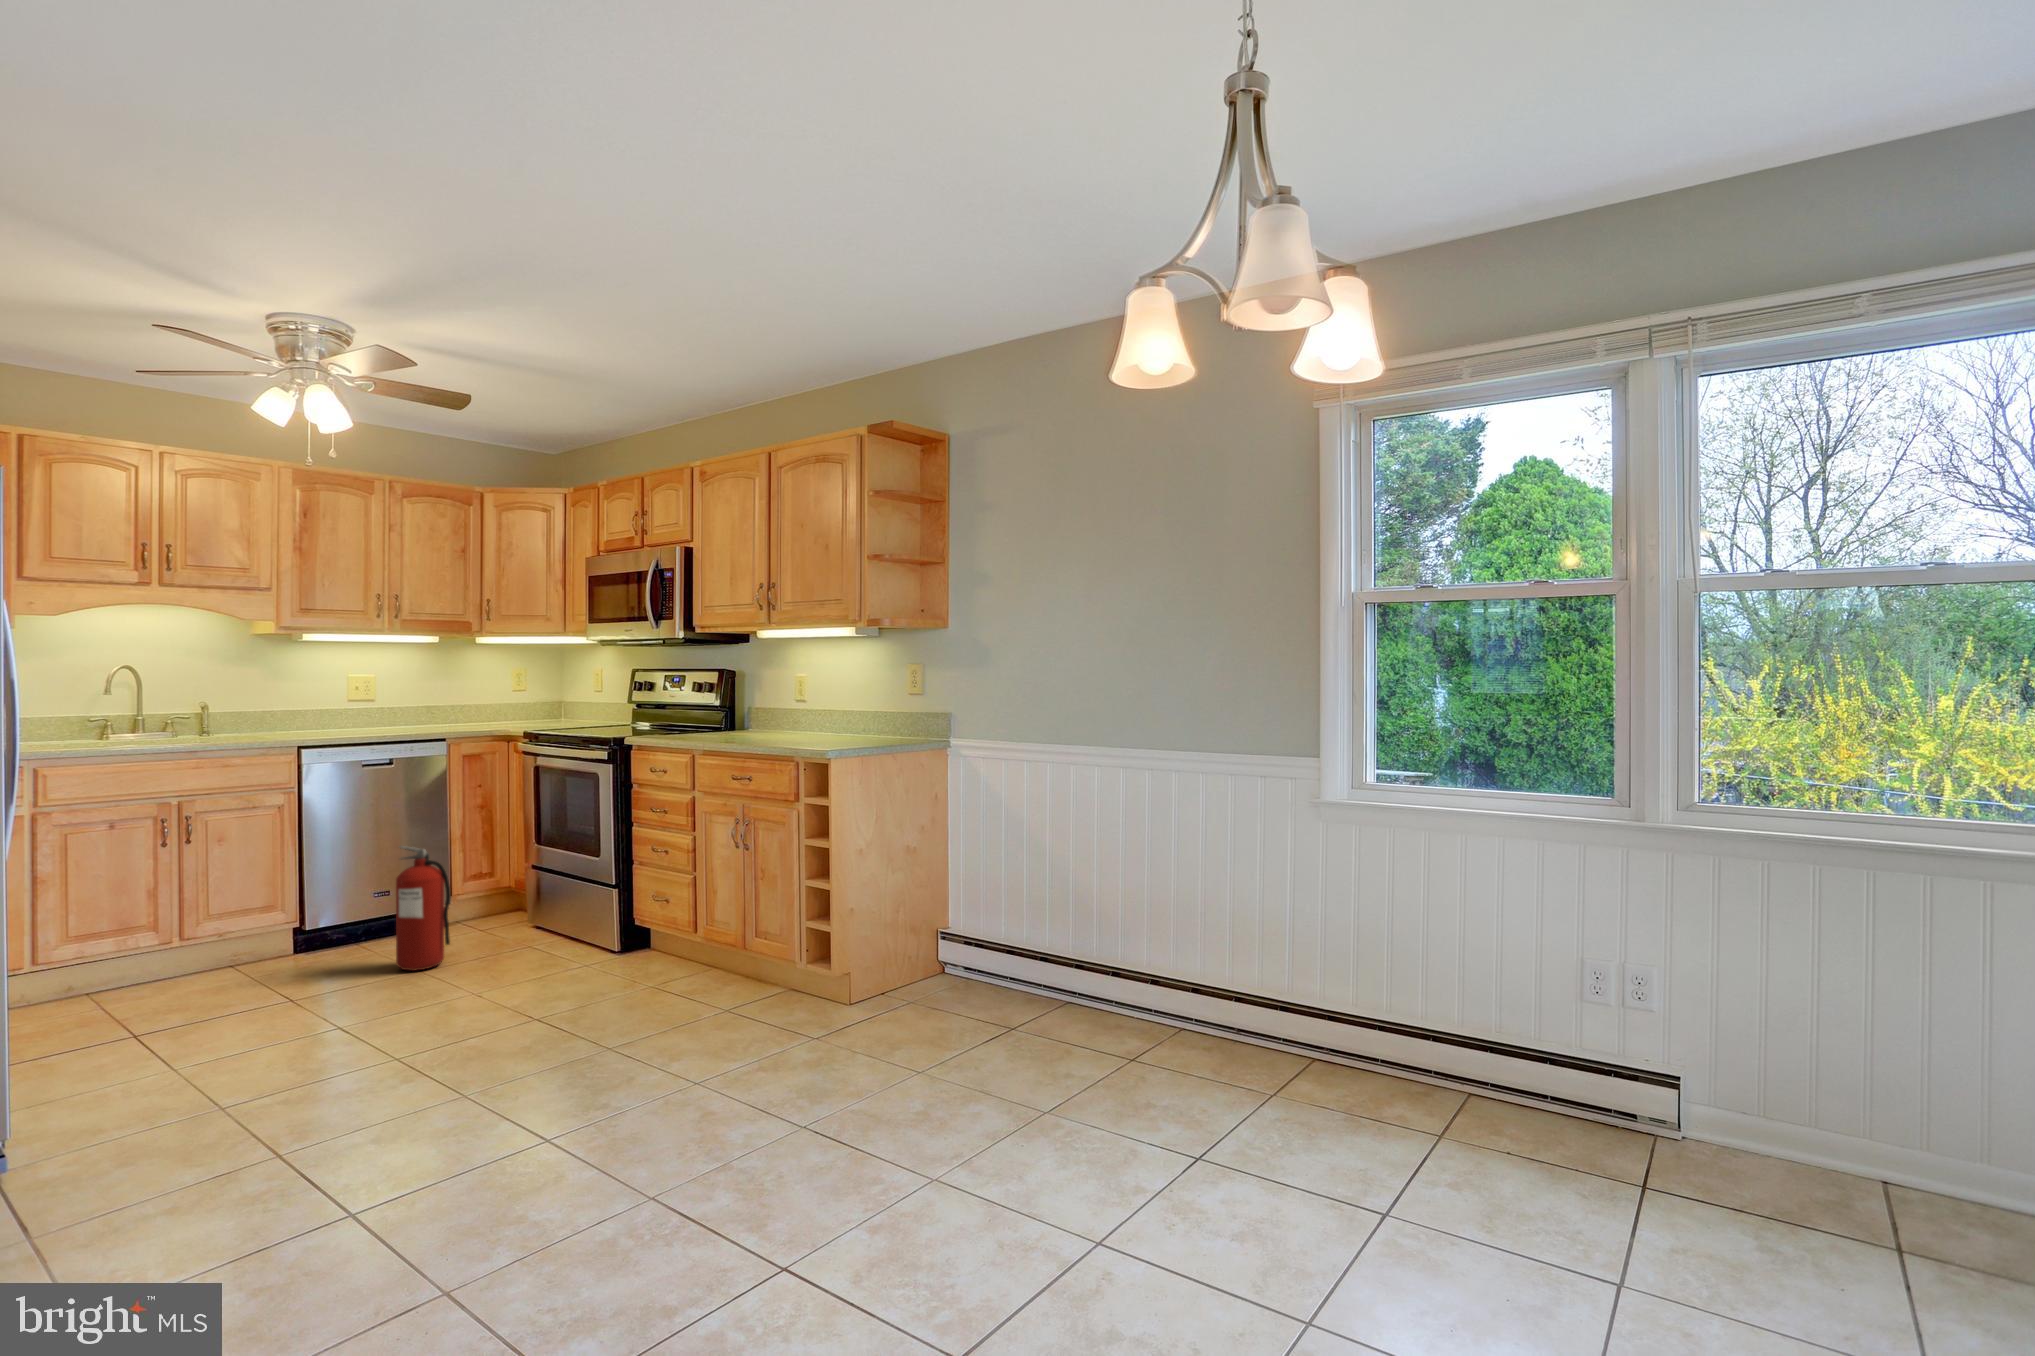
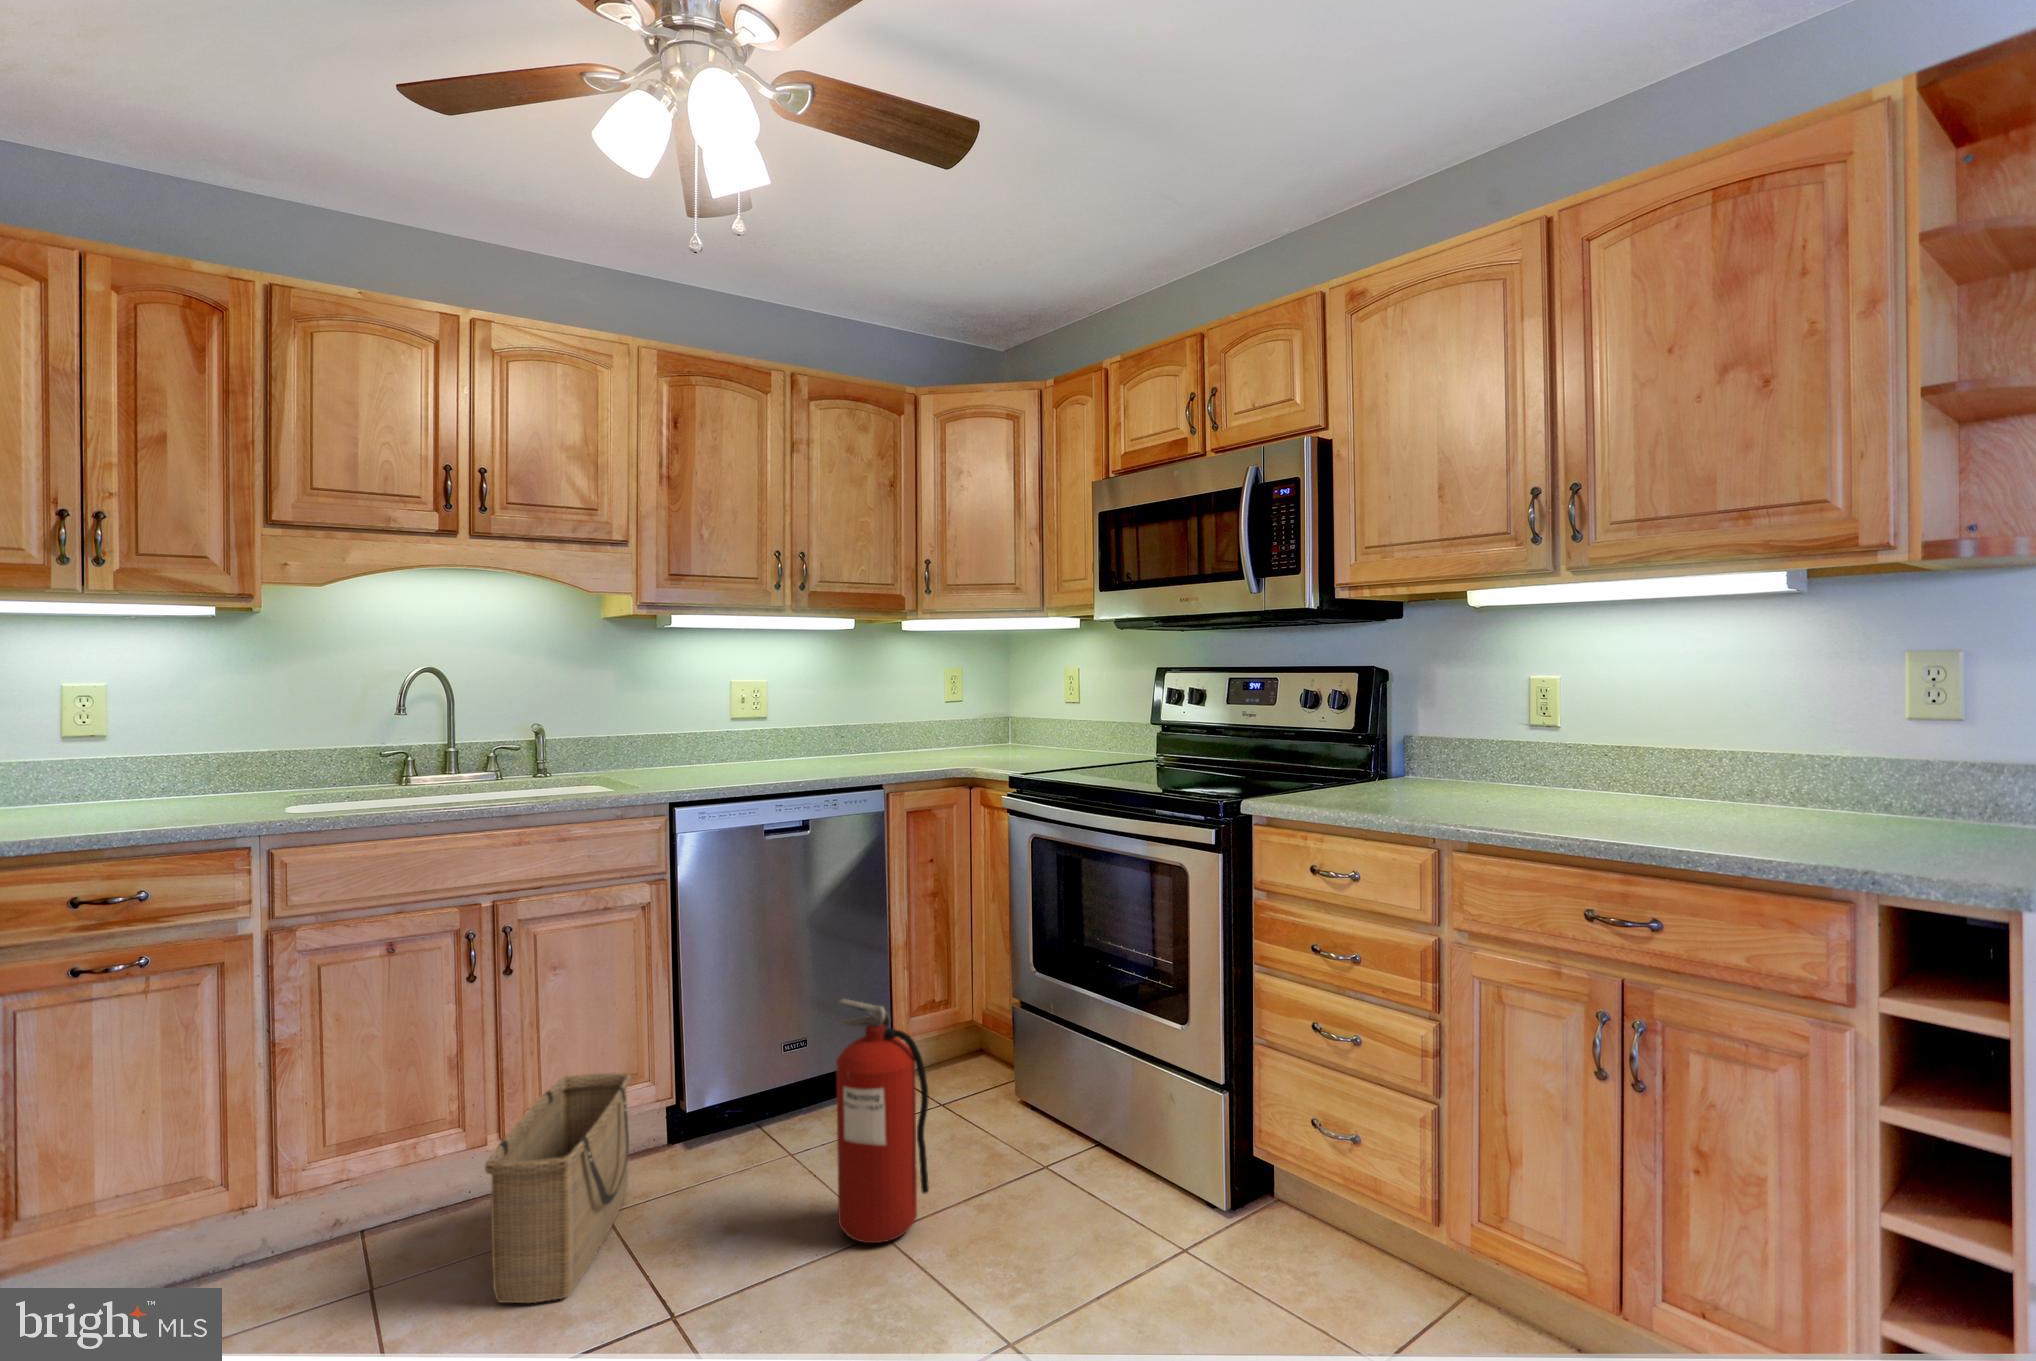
basket: none [181,898,269,1000] -> present [485,1073,631,1303]

